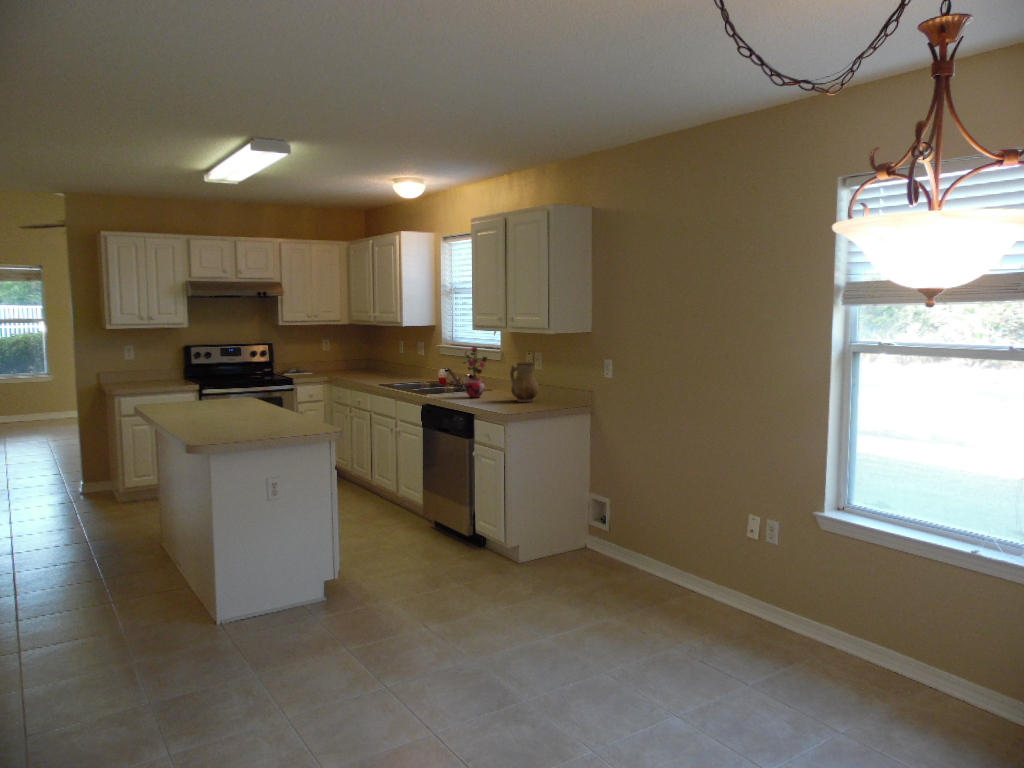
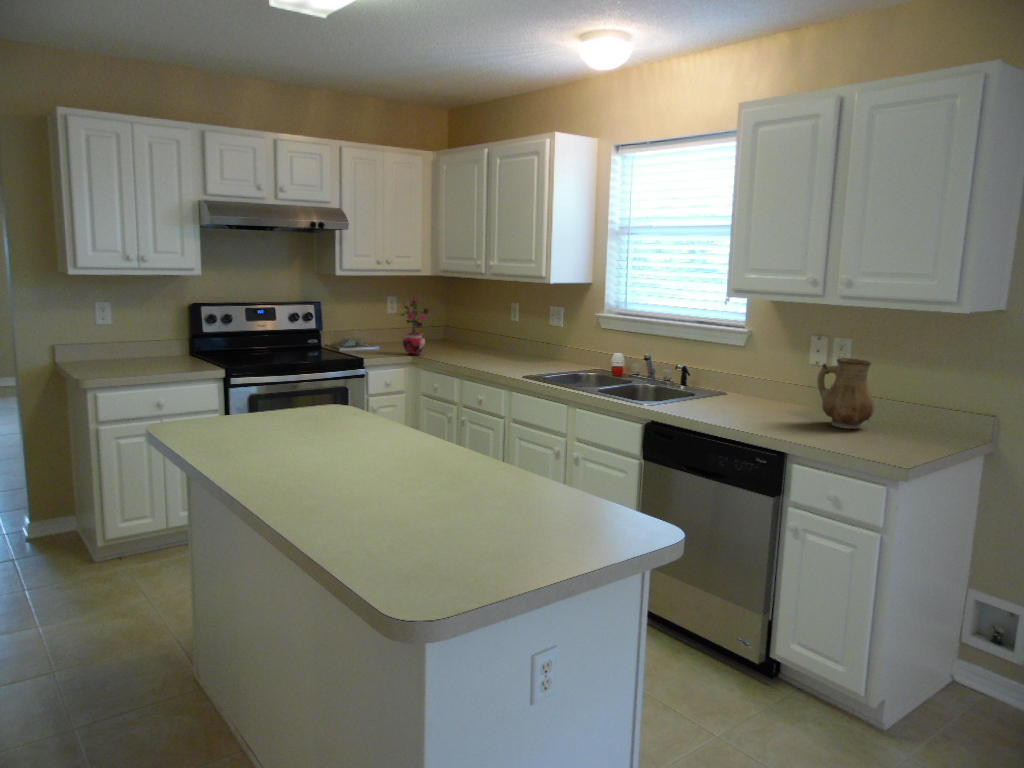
potted plant: present [463,347,487,398] -> present [401,297,429,355]

